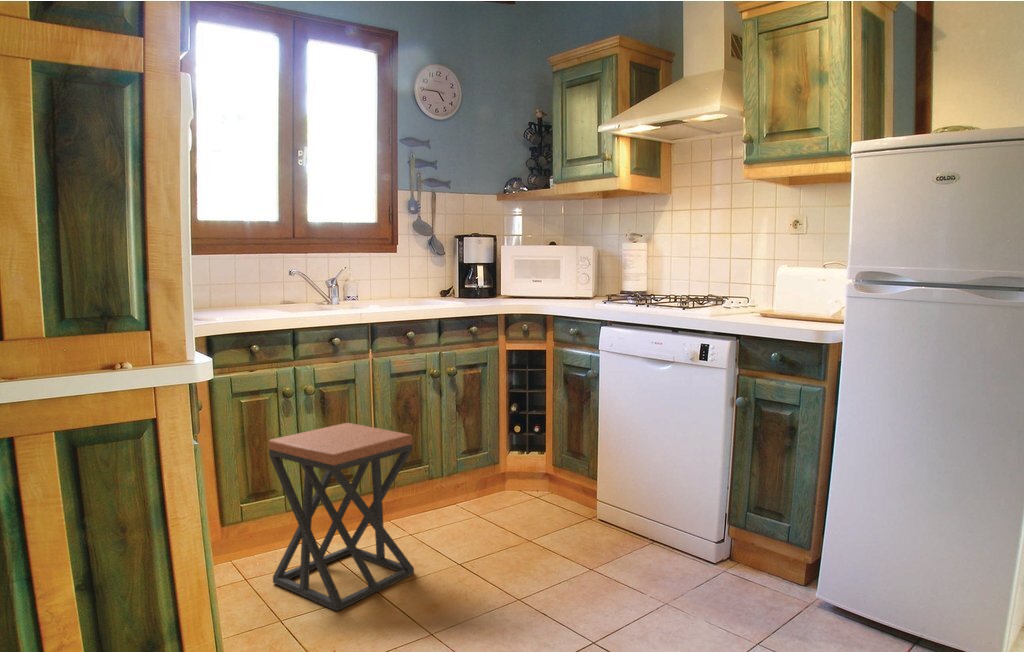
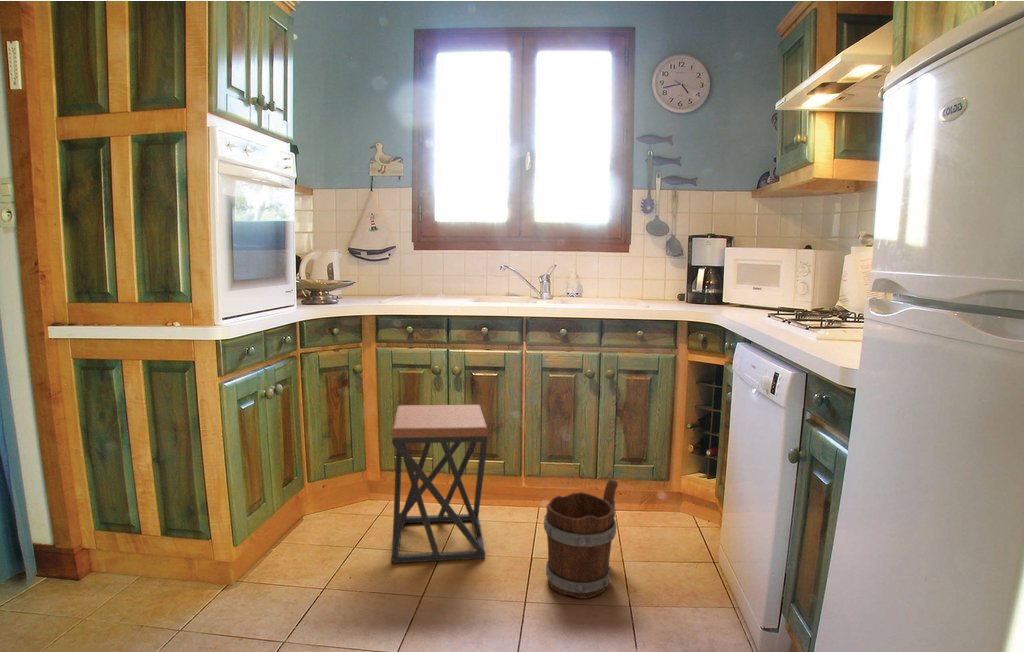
bucket: none [474,461,545,568] -> present [544,479,618,599]

